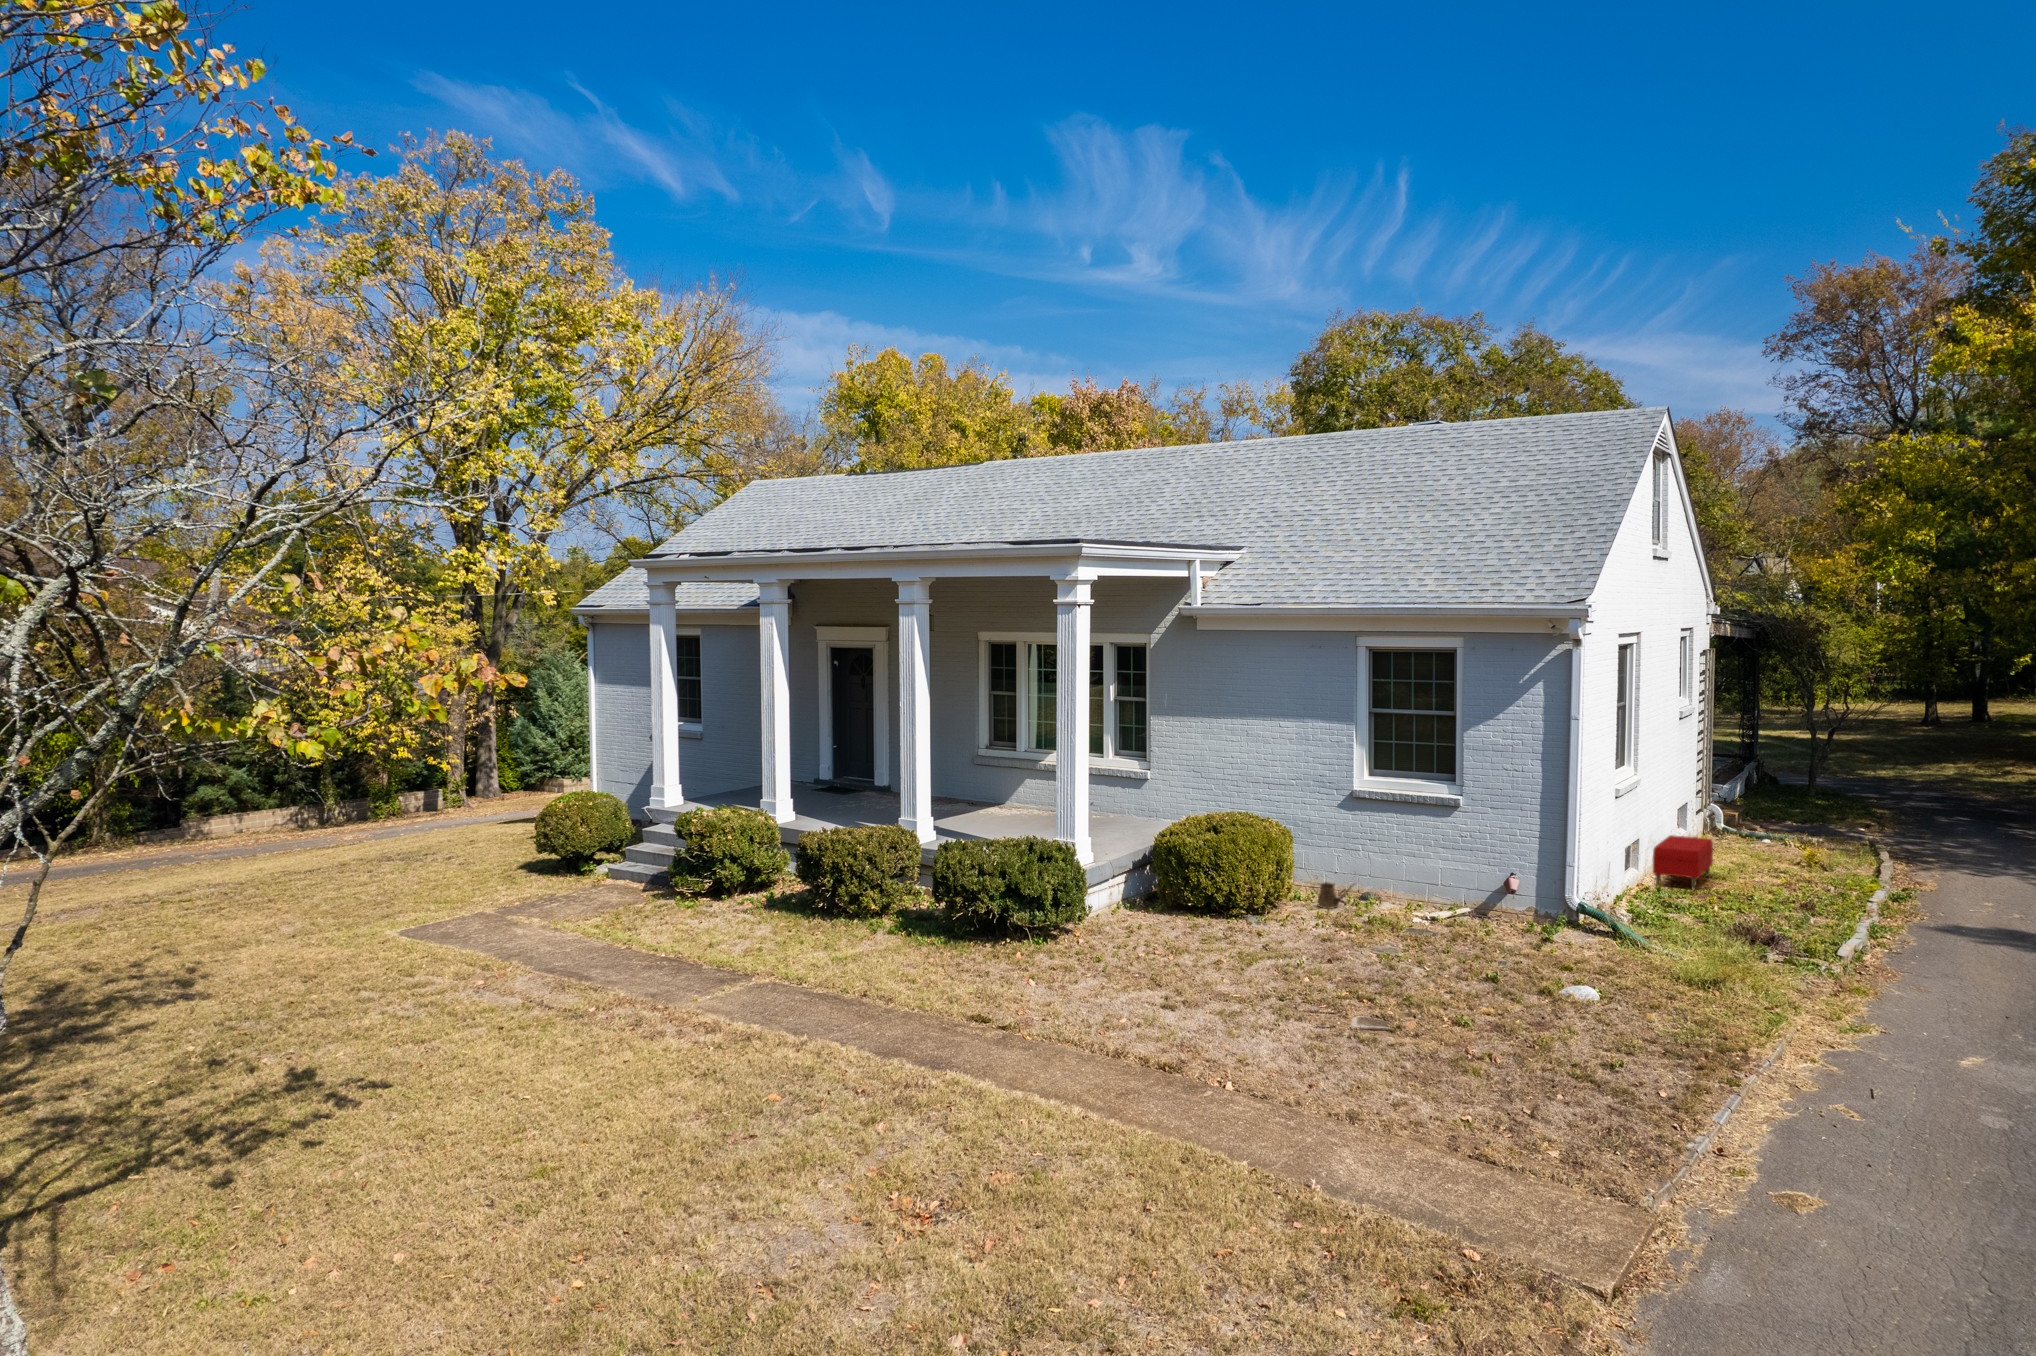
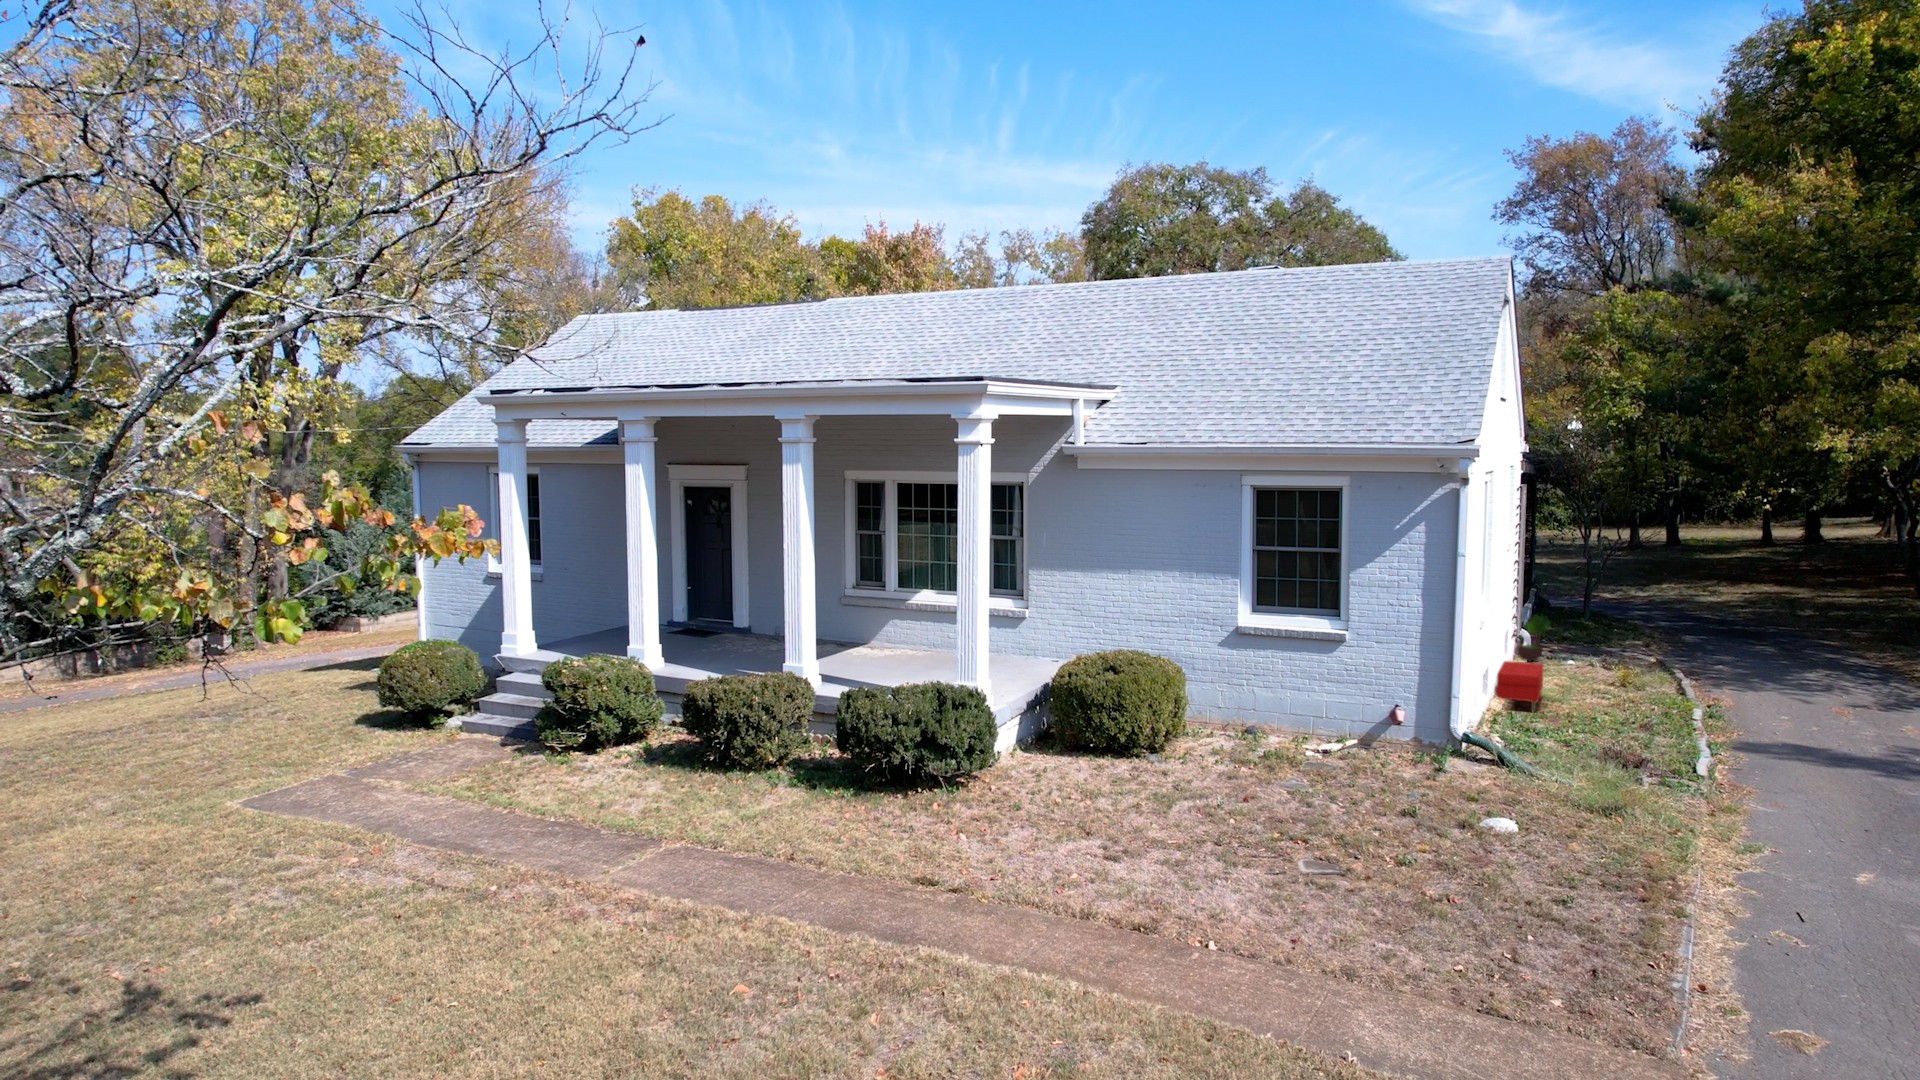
potted tree: none [1707,785,1744,840] -> present [1517,616,1549,661]
watering can: present [1313,883,1351,909] -> none [1197,717,1241,742]

